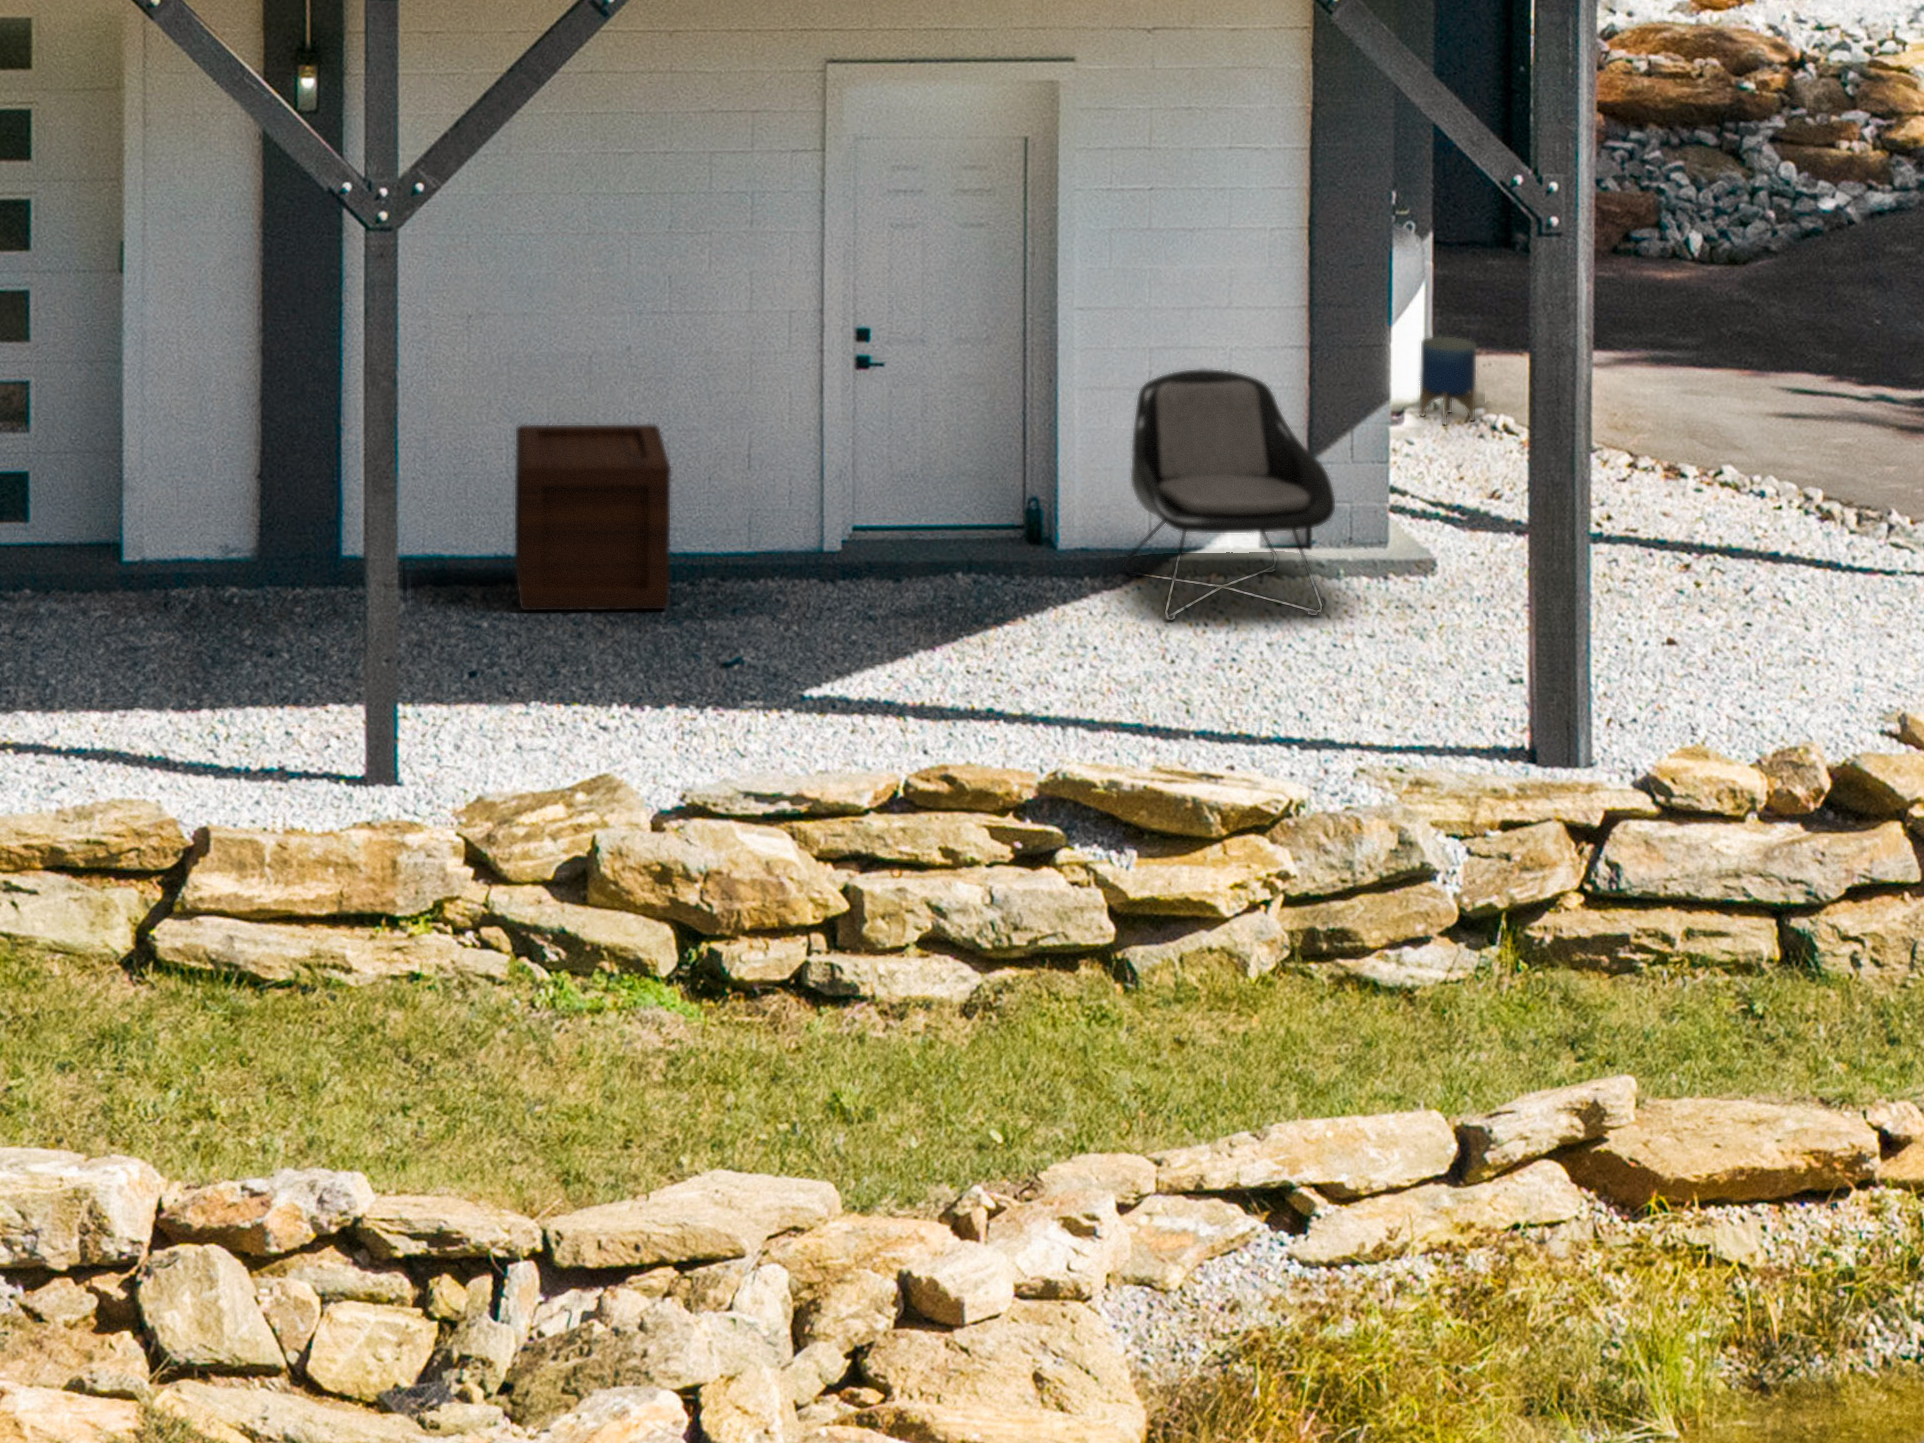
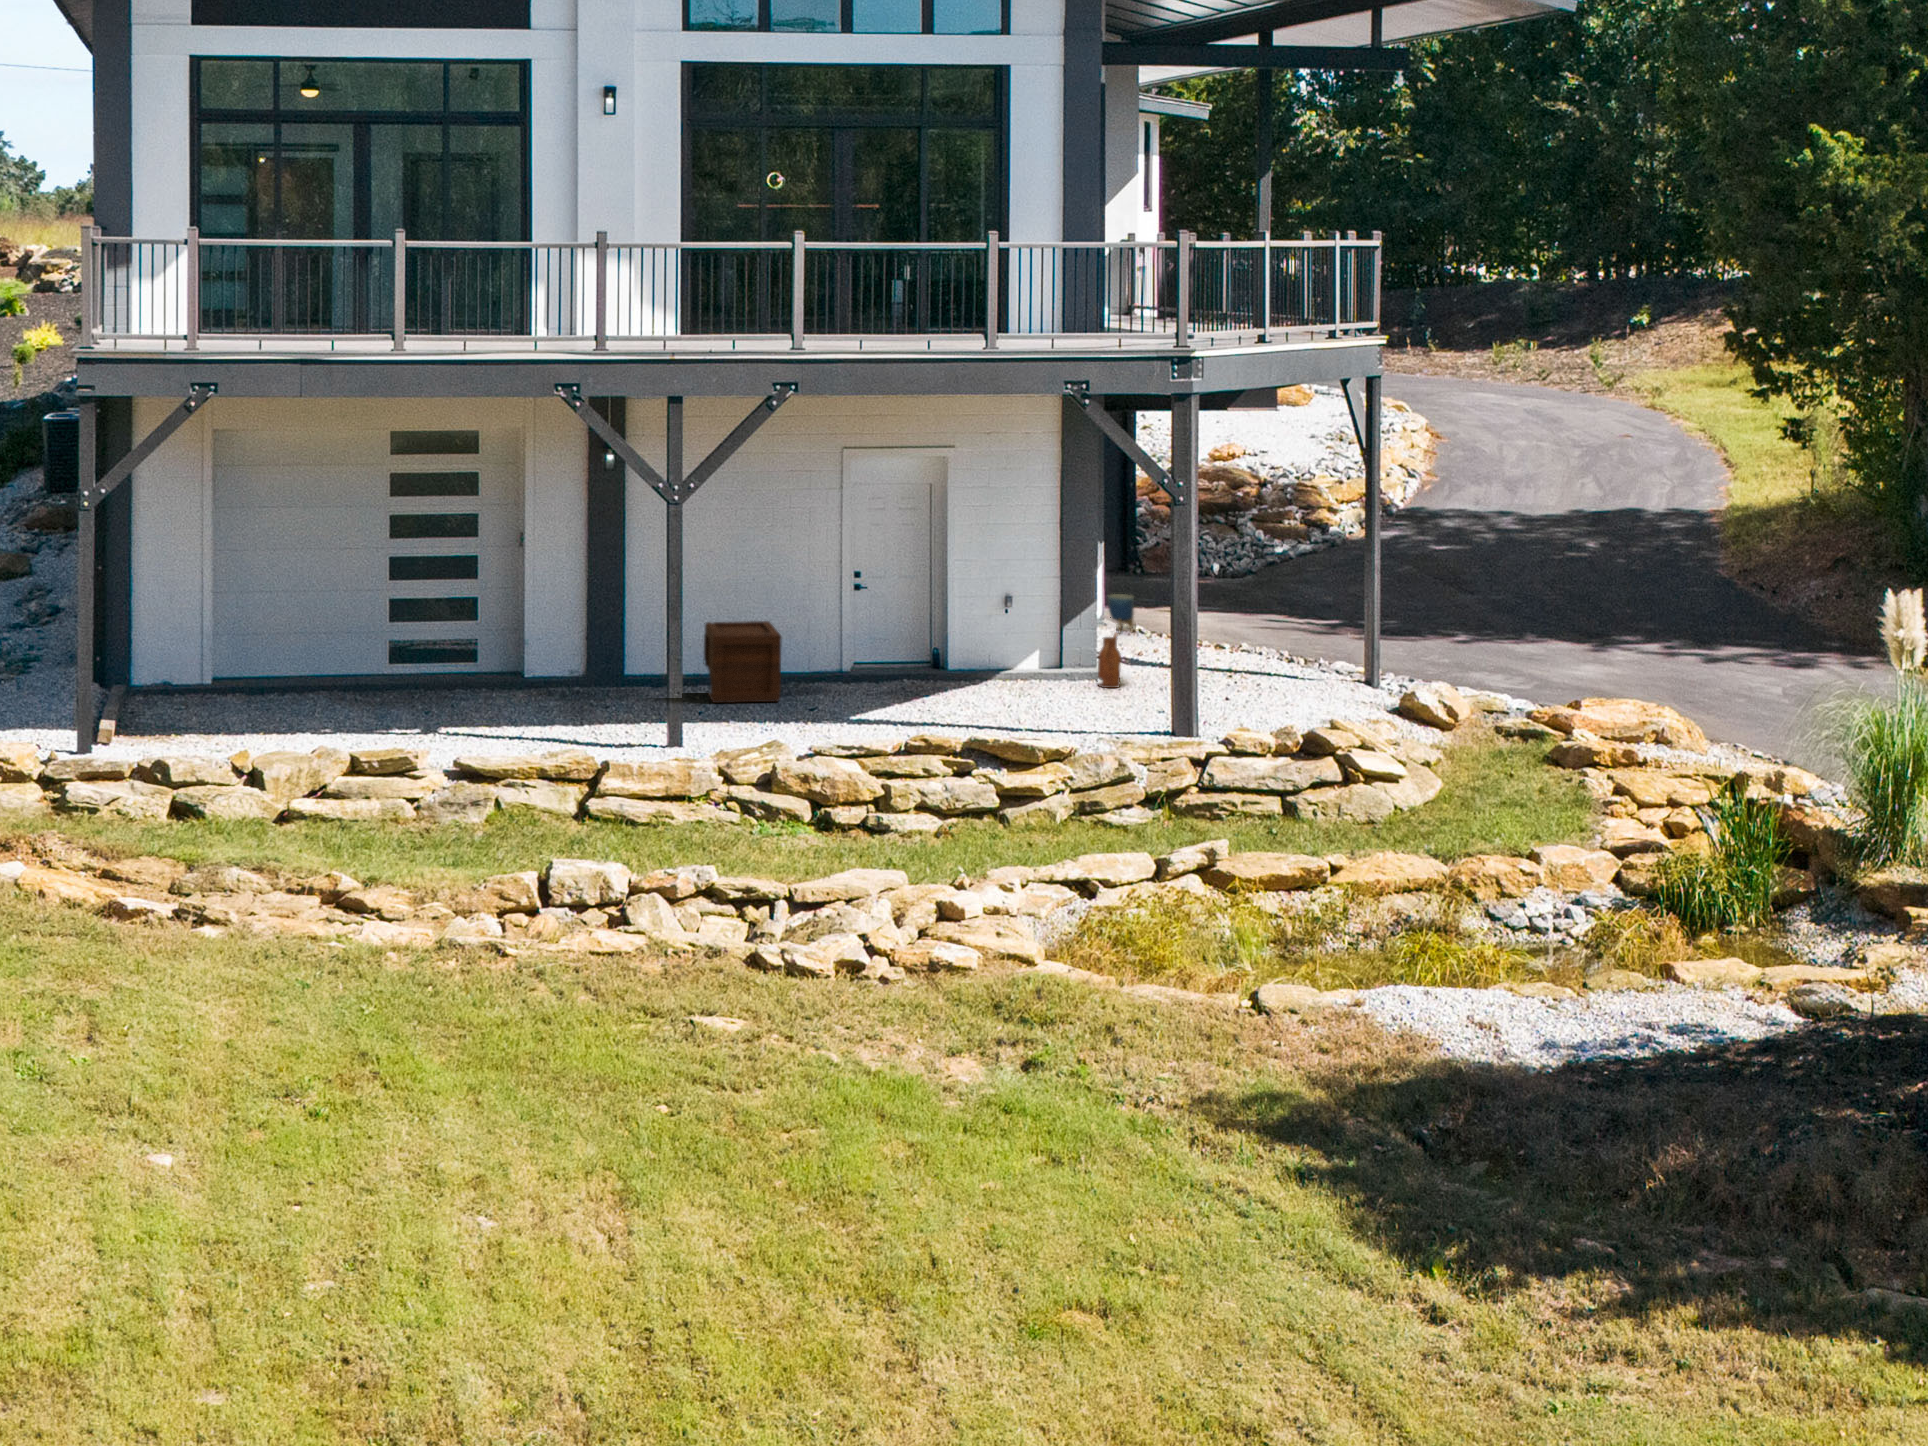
lounge chair: present [1123,369,1335,621] -> none [983,593,1082,702]
watering can: none [1376,454,1428,582] -> present [1098,633,1121,688]

